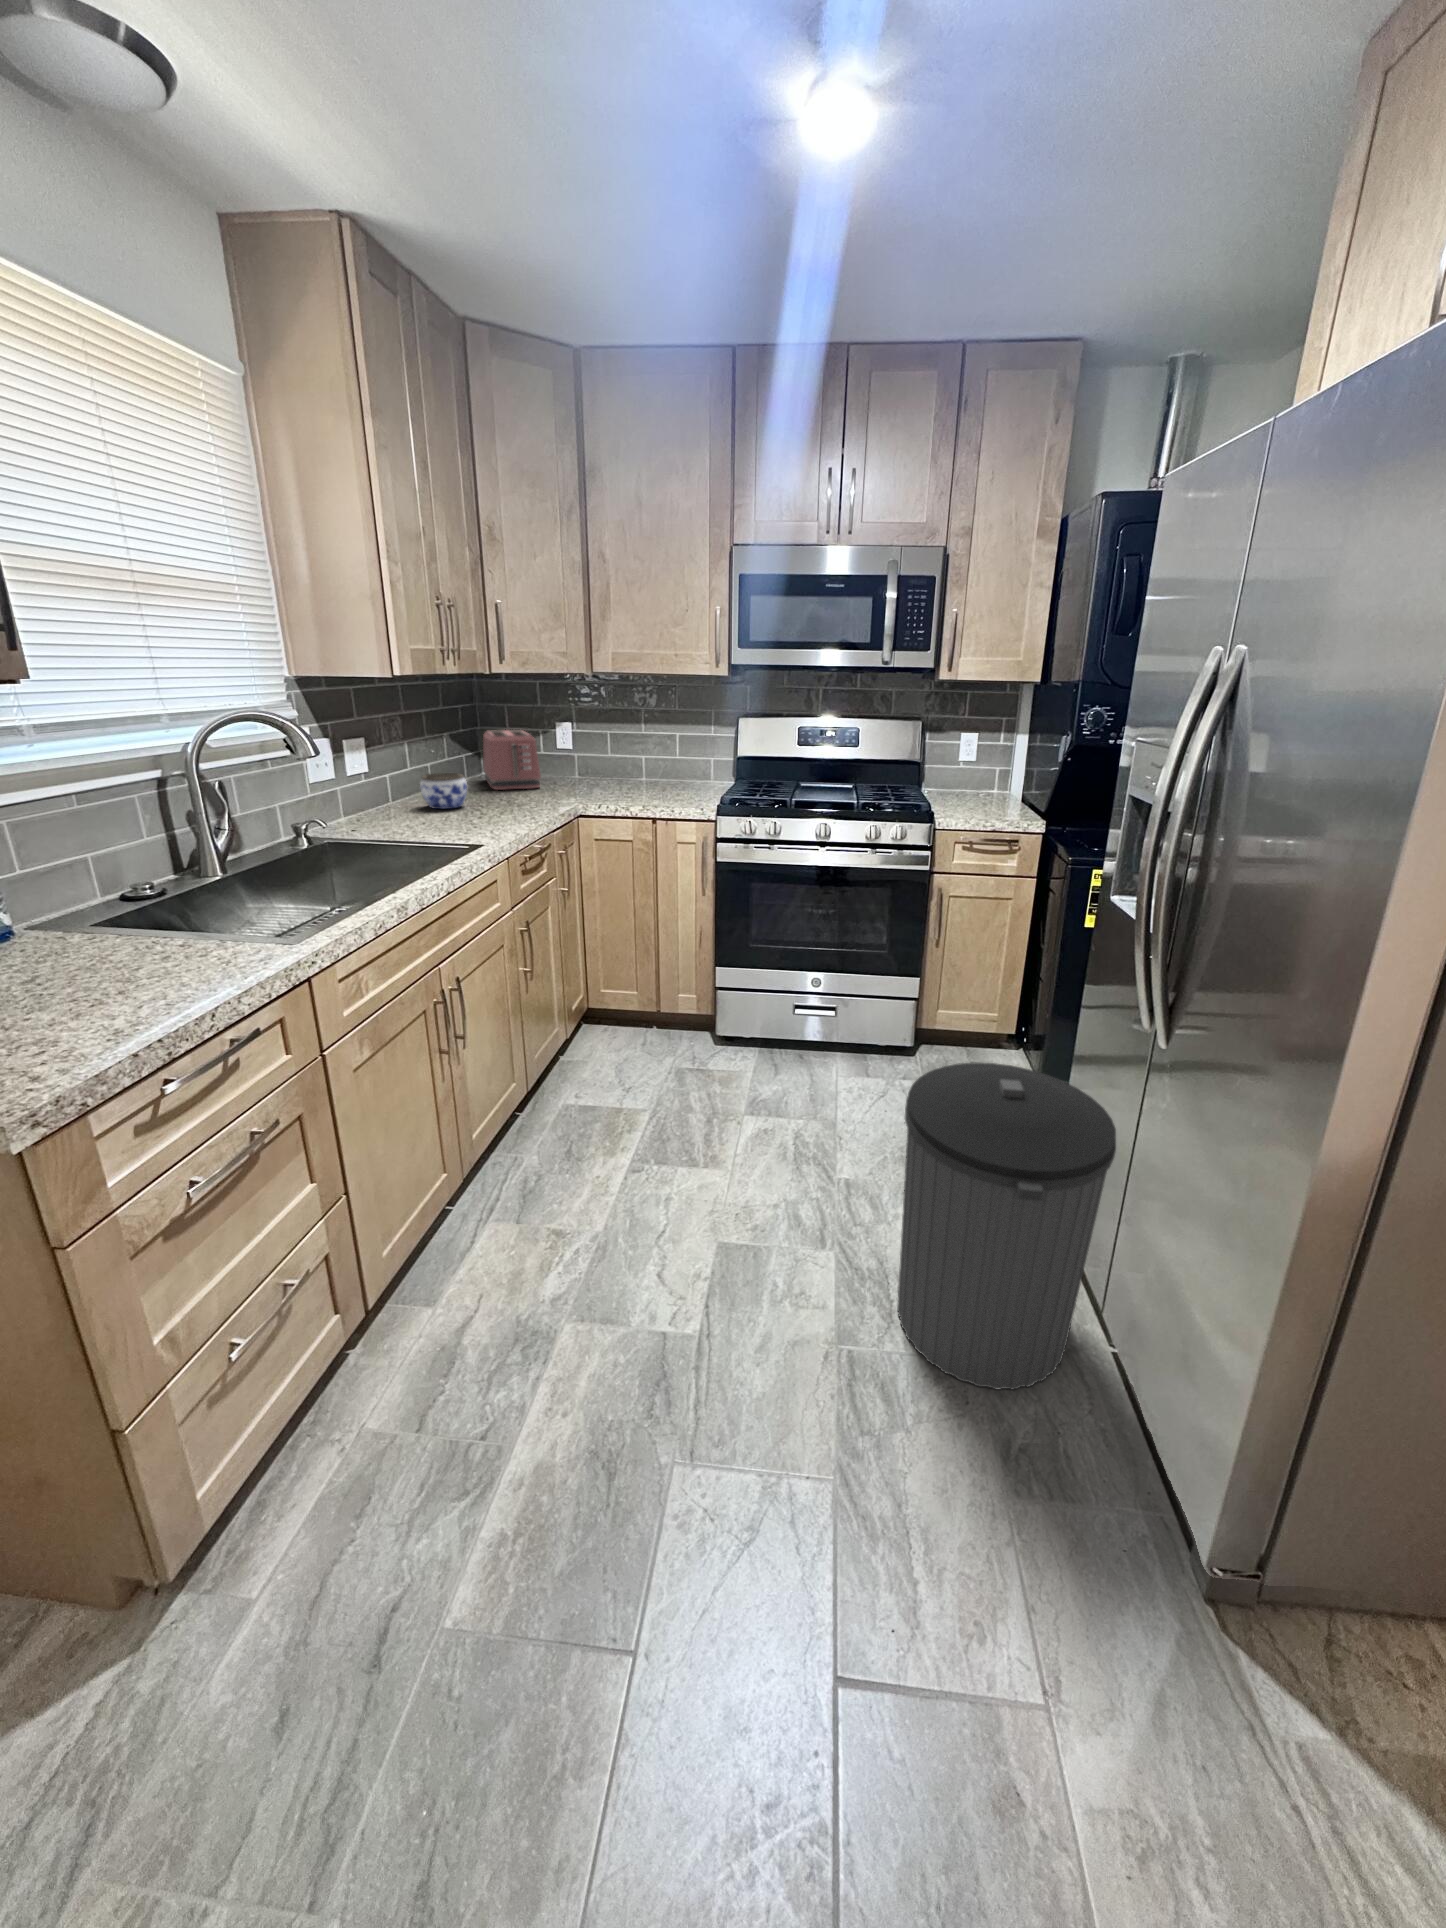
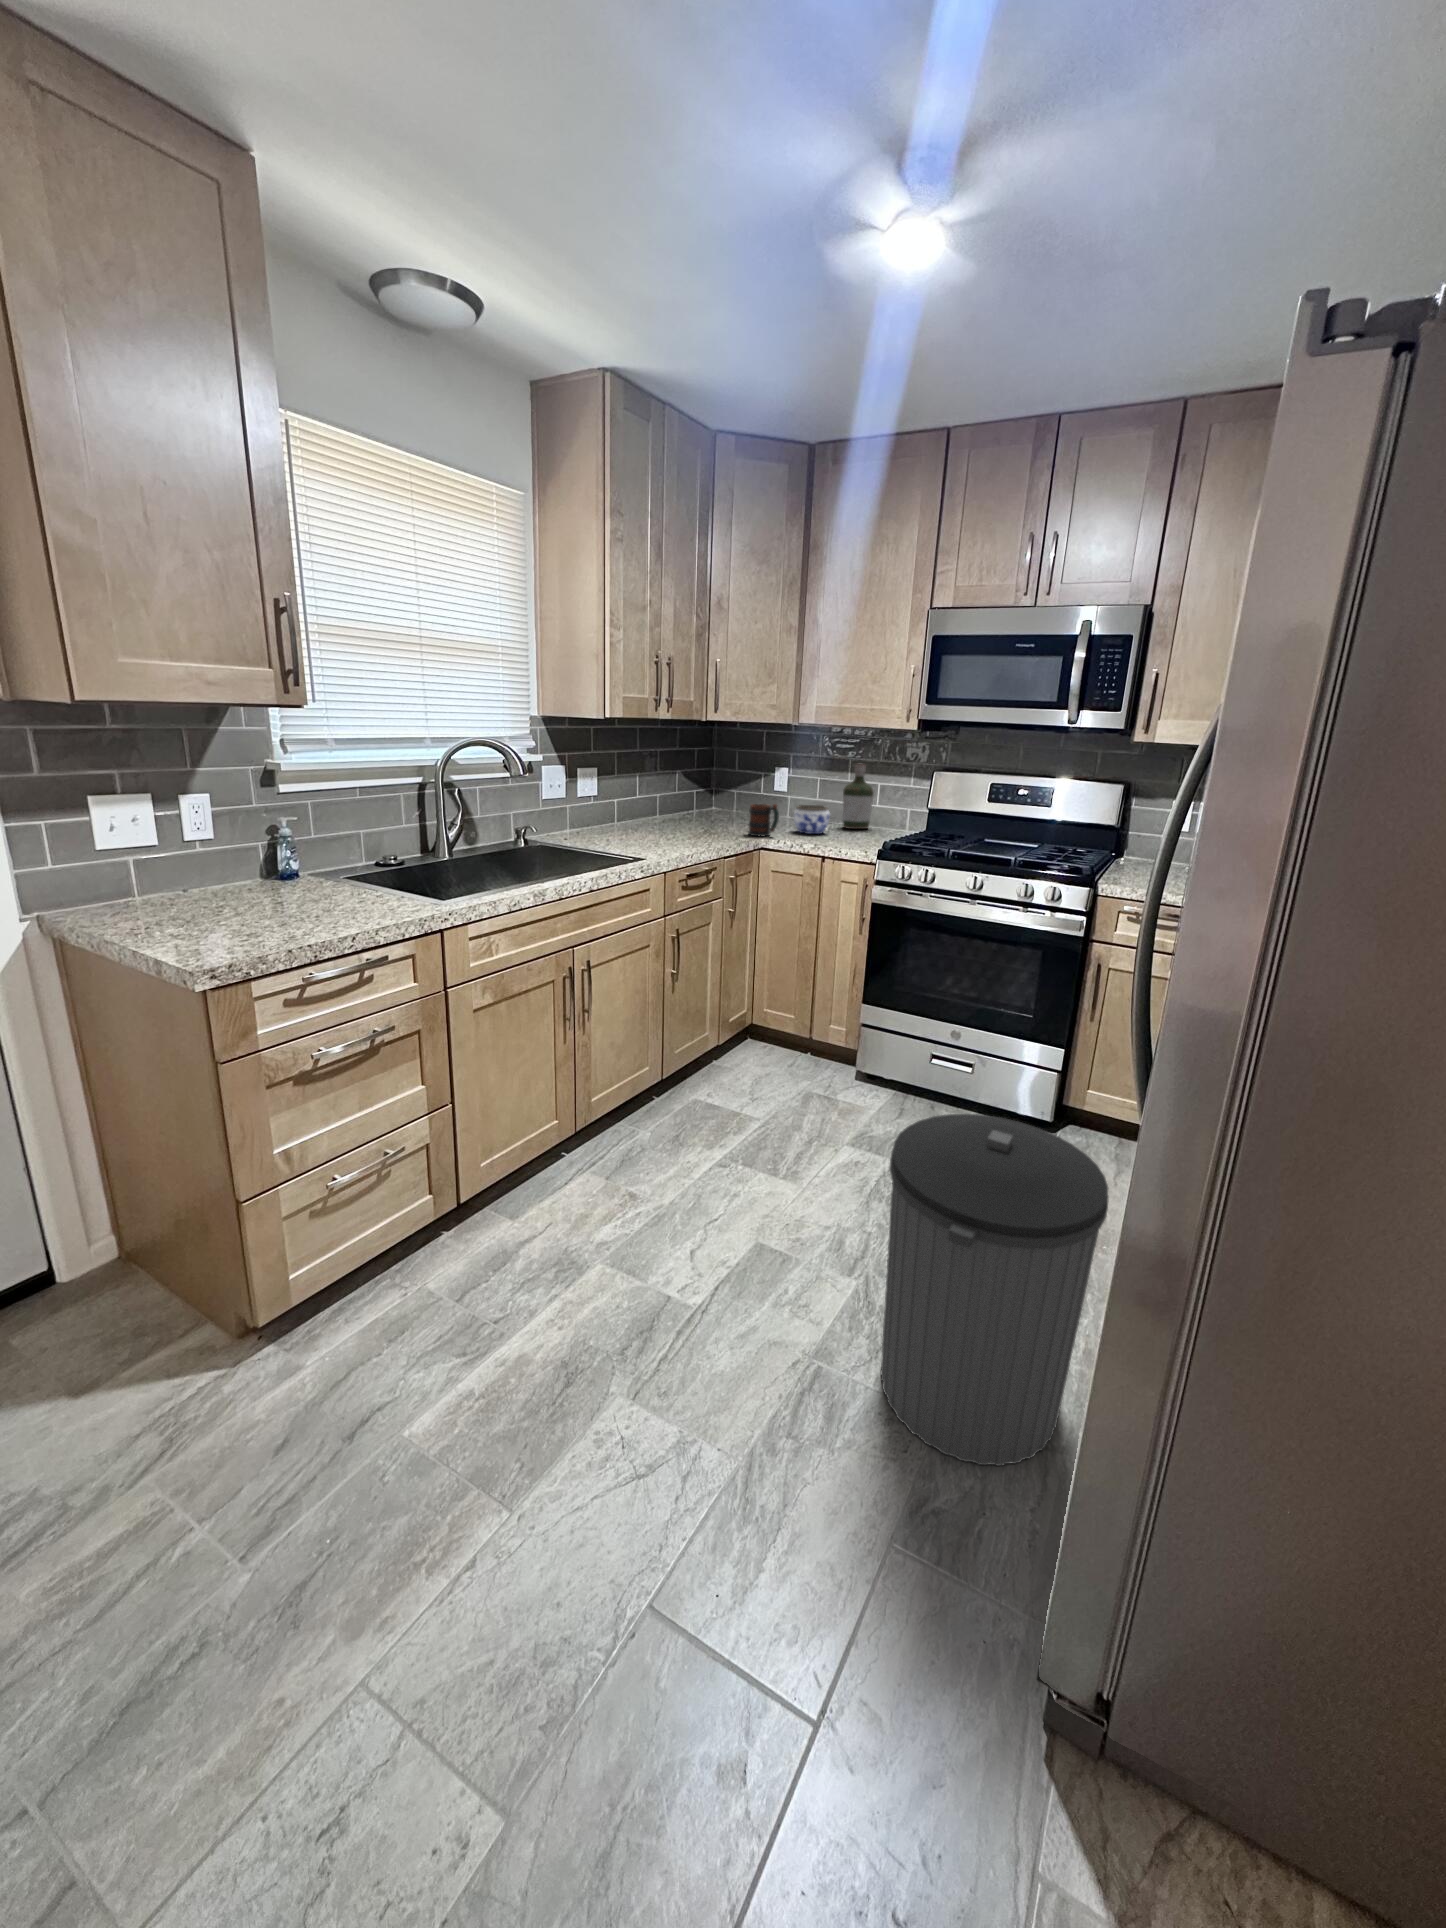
bottle: none [648,716,681,786] -> present [843,764,874,829]
toaster: present [483,730,541,790] -> none [700,770,744,822]
mug: none [566,766,601,804] -> present [748,804,779,836]
jar: present [420,773,467,809] -> present [794,805,830,834]

